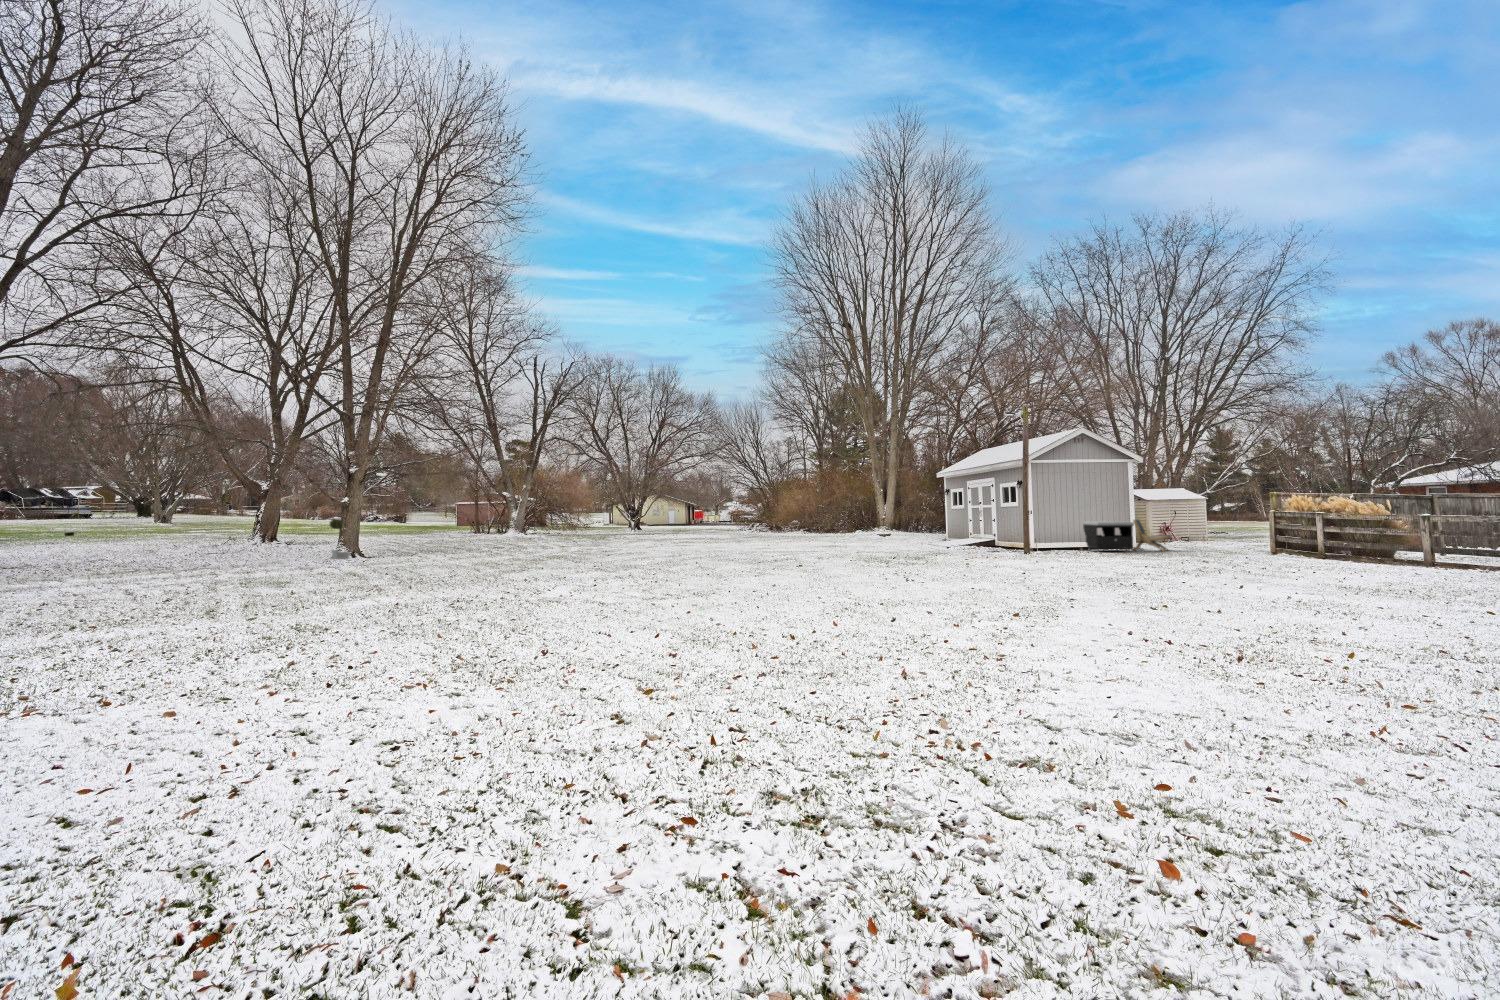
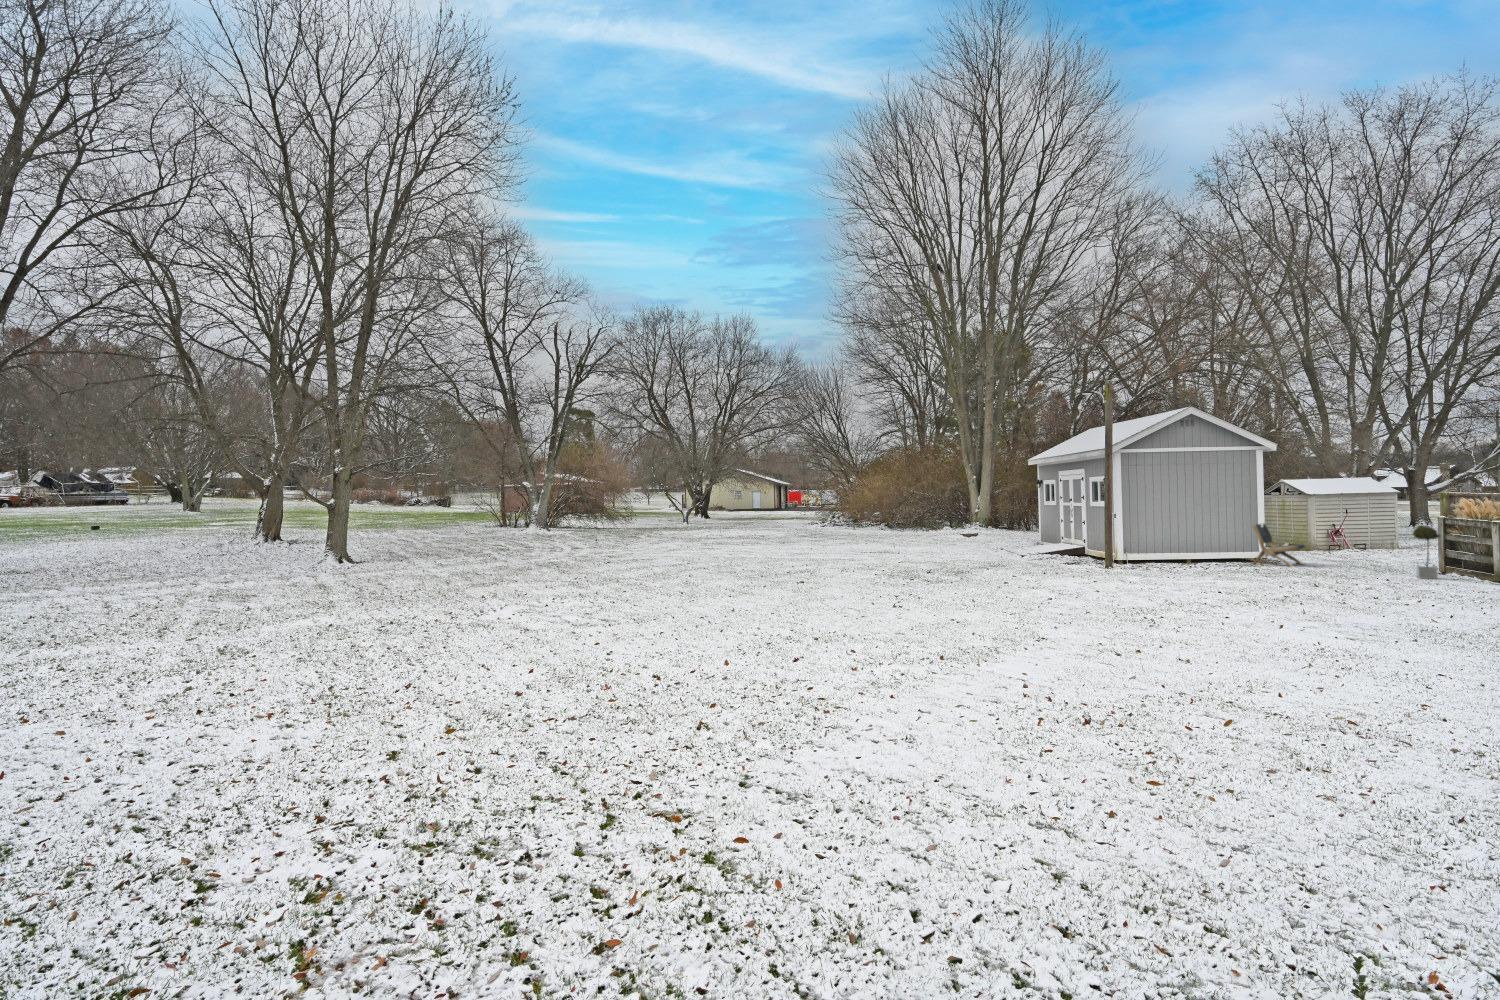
potted tree: present [330,519,349,559] -> present [1413,525,1440,579]
storage bench: present [1083,521,1134,551] -> none [1185,526,1249,566]

